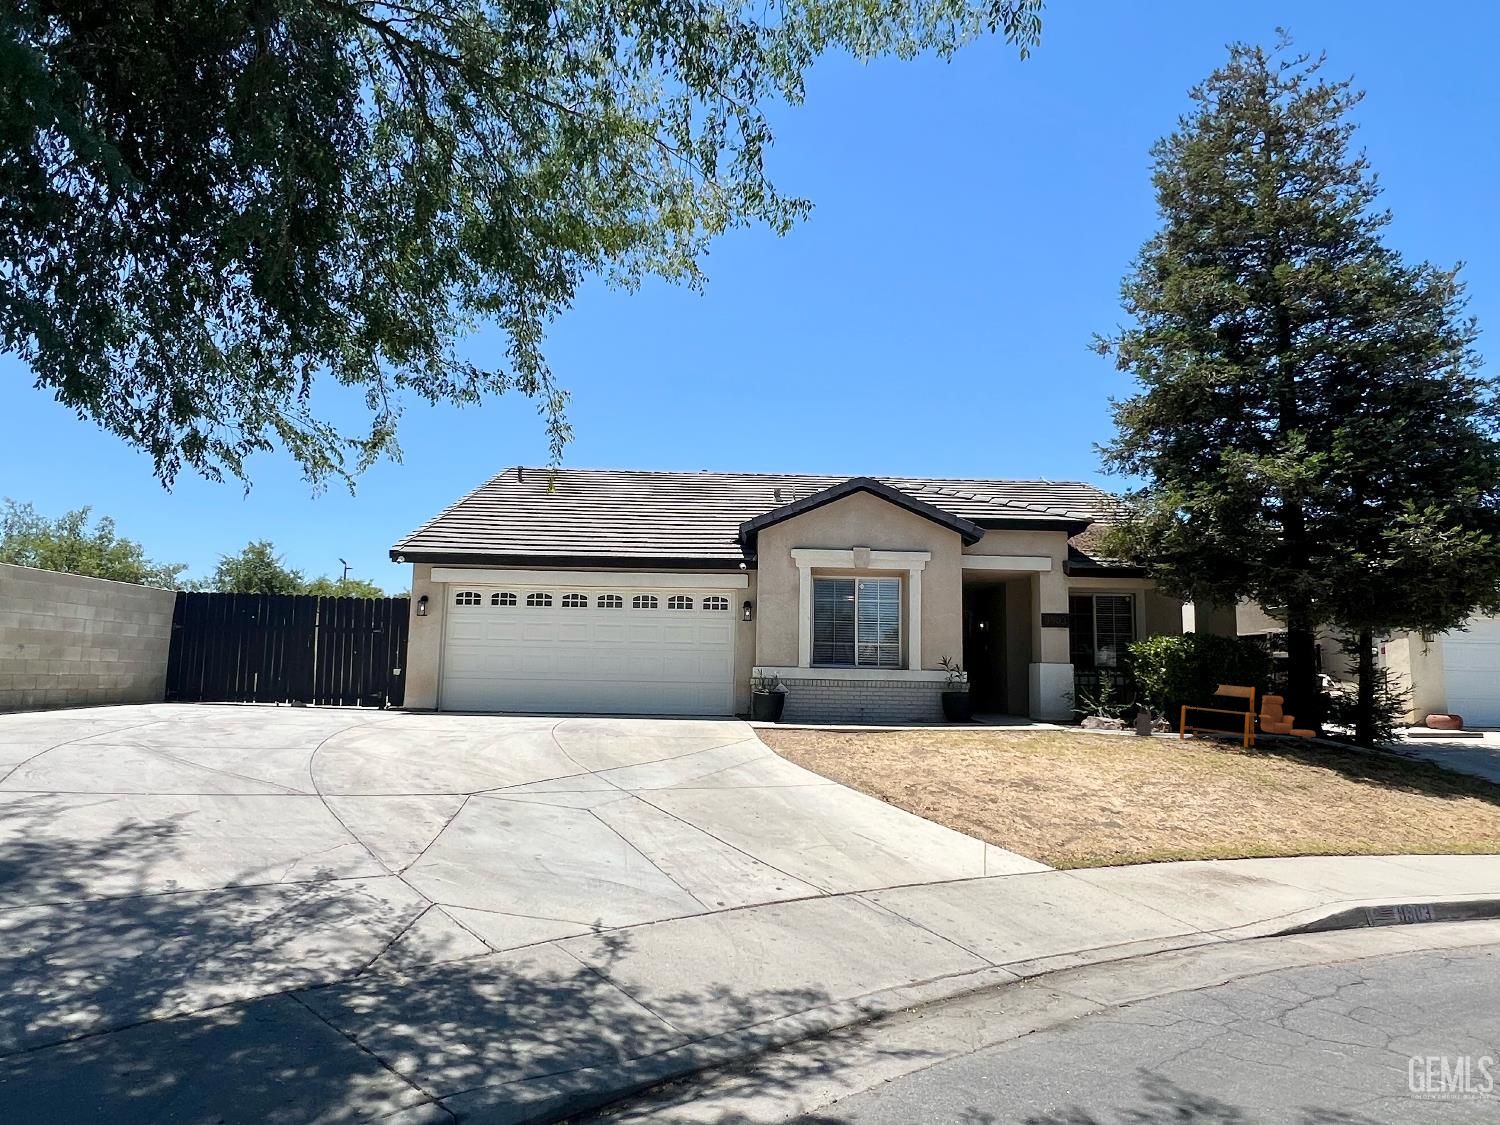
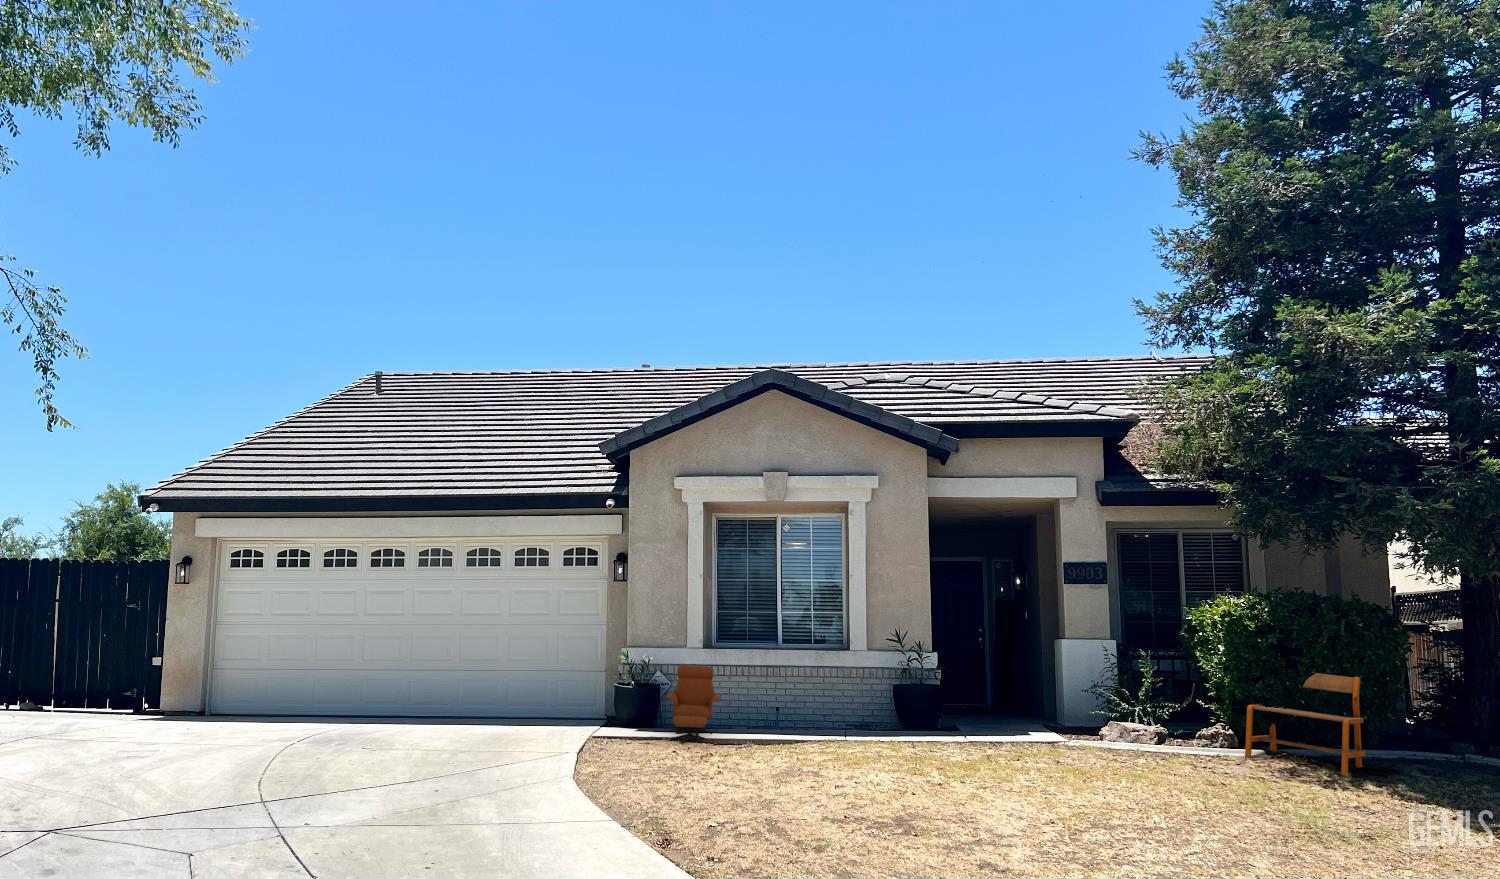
lounge chair: present [1259,695,1317,747] -> present [666,666,721,743]
watering can: present [1133,706,1165,736] -> none [1173,704,1224,752]

